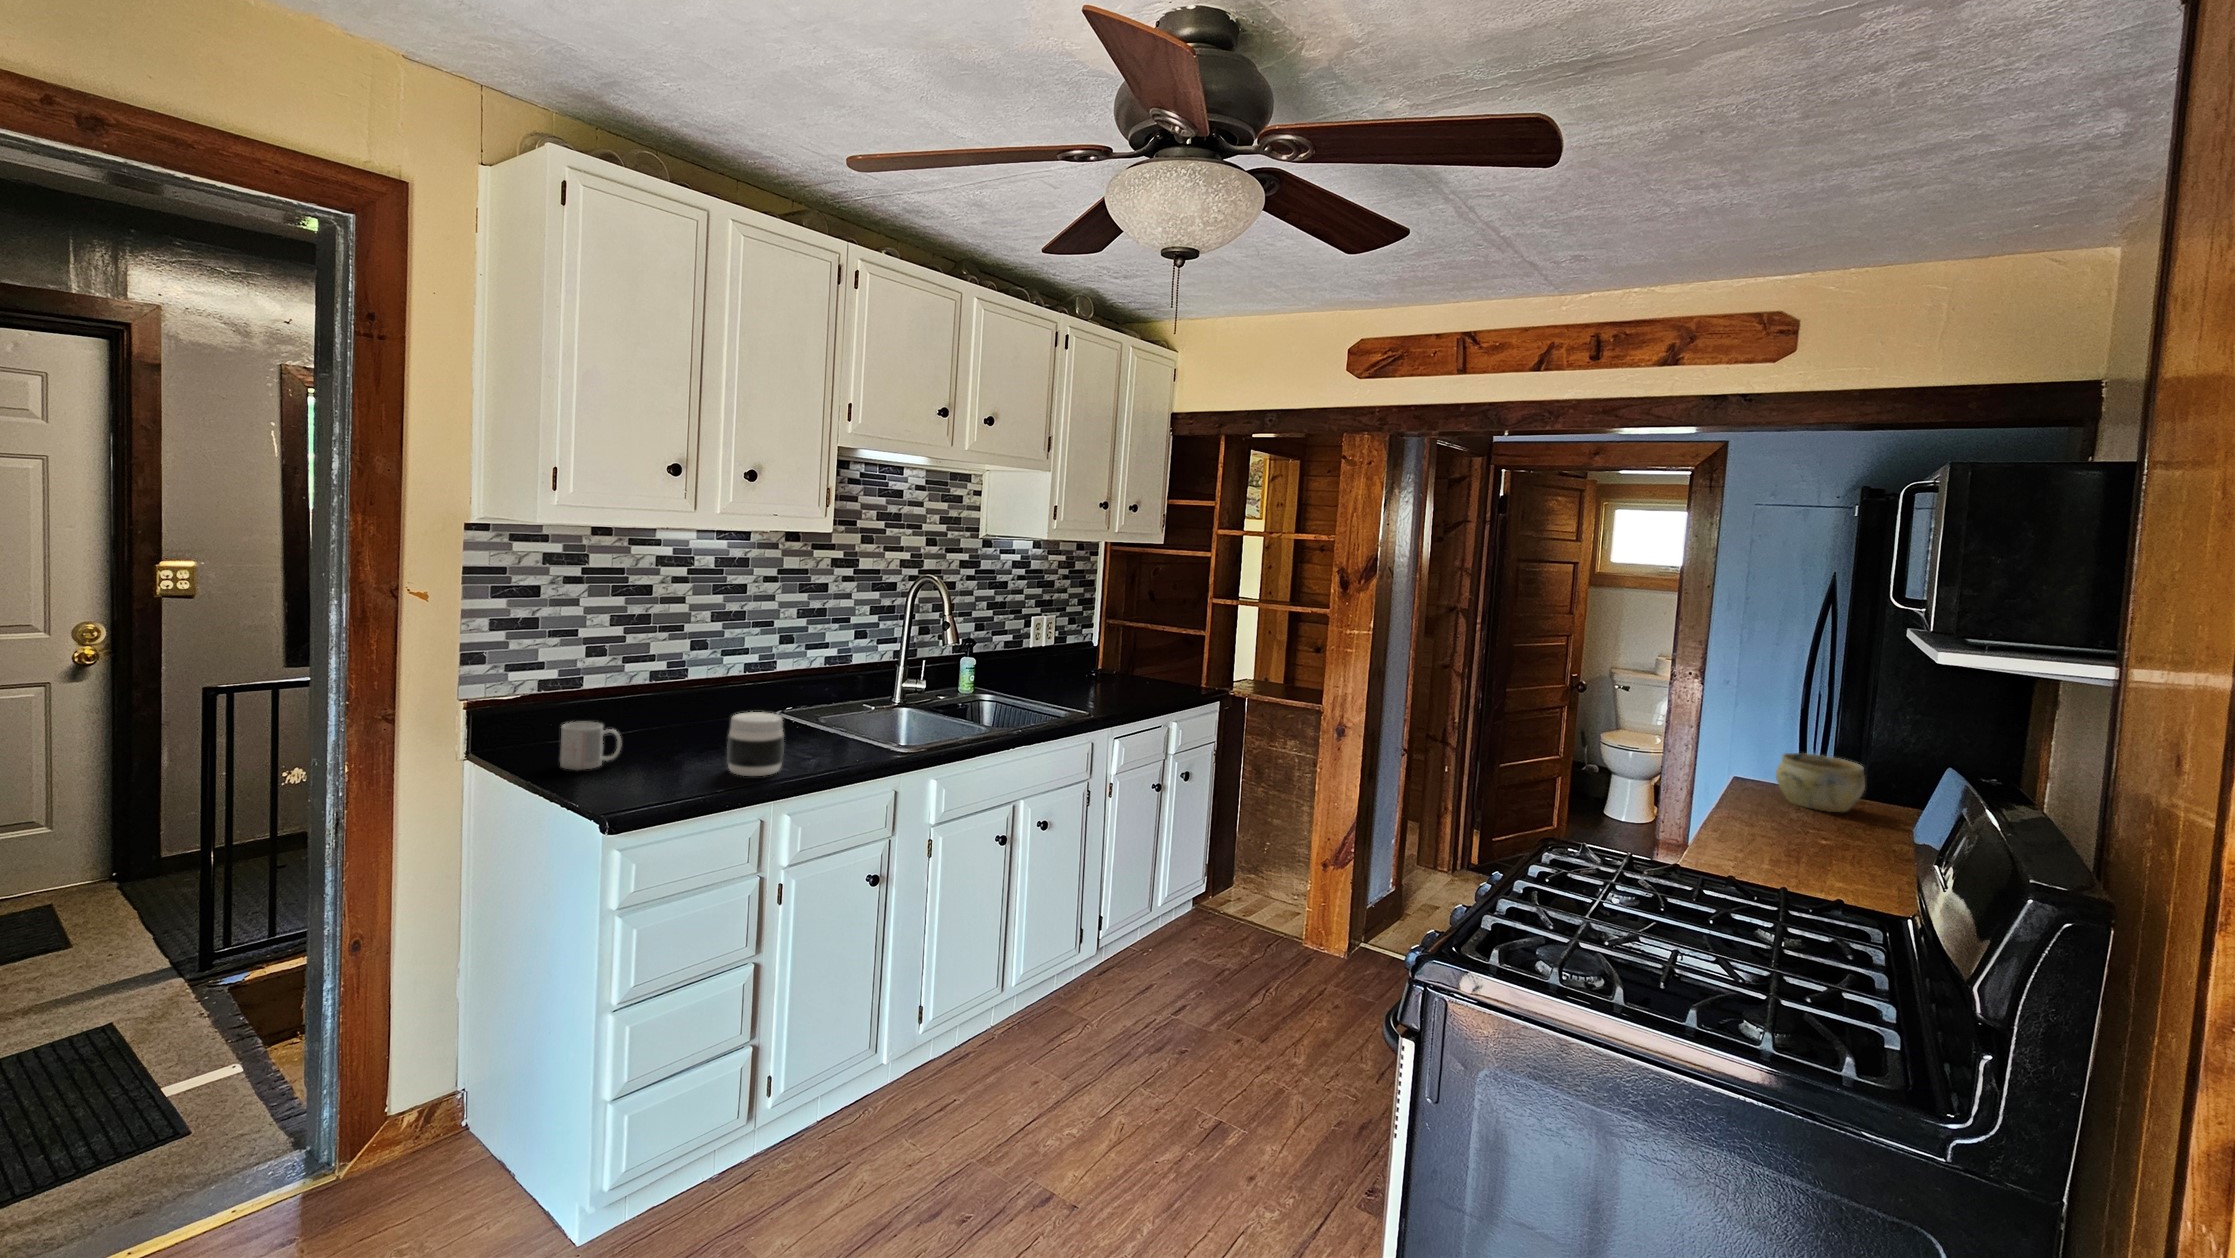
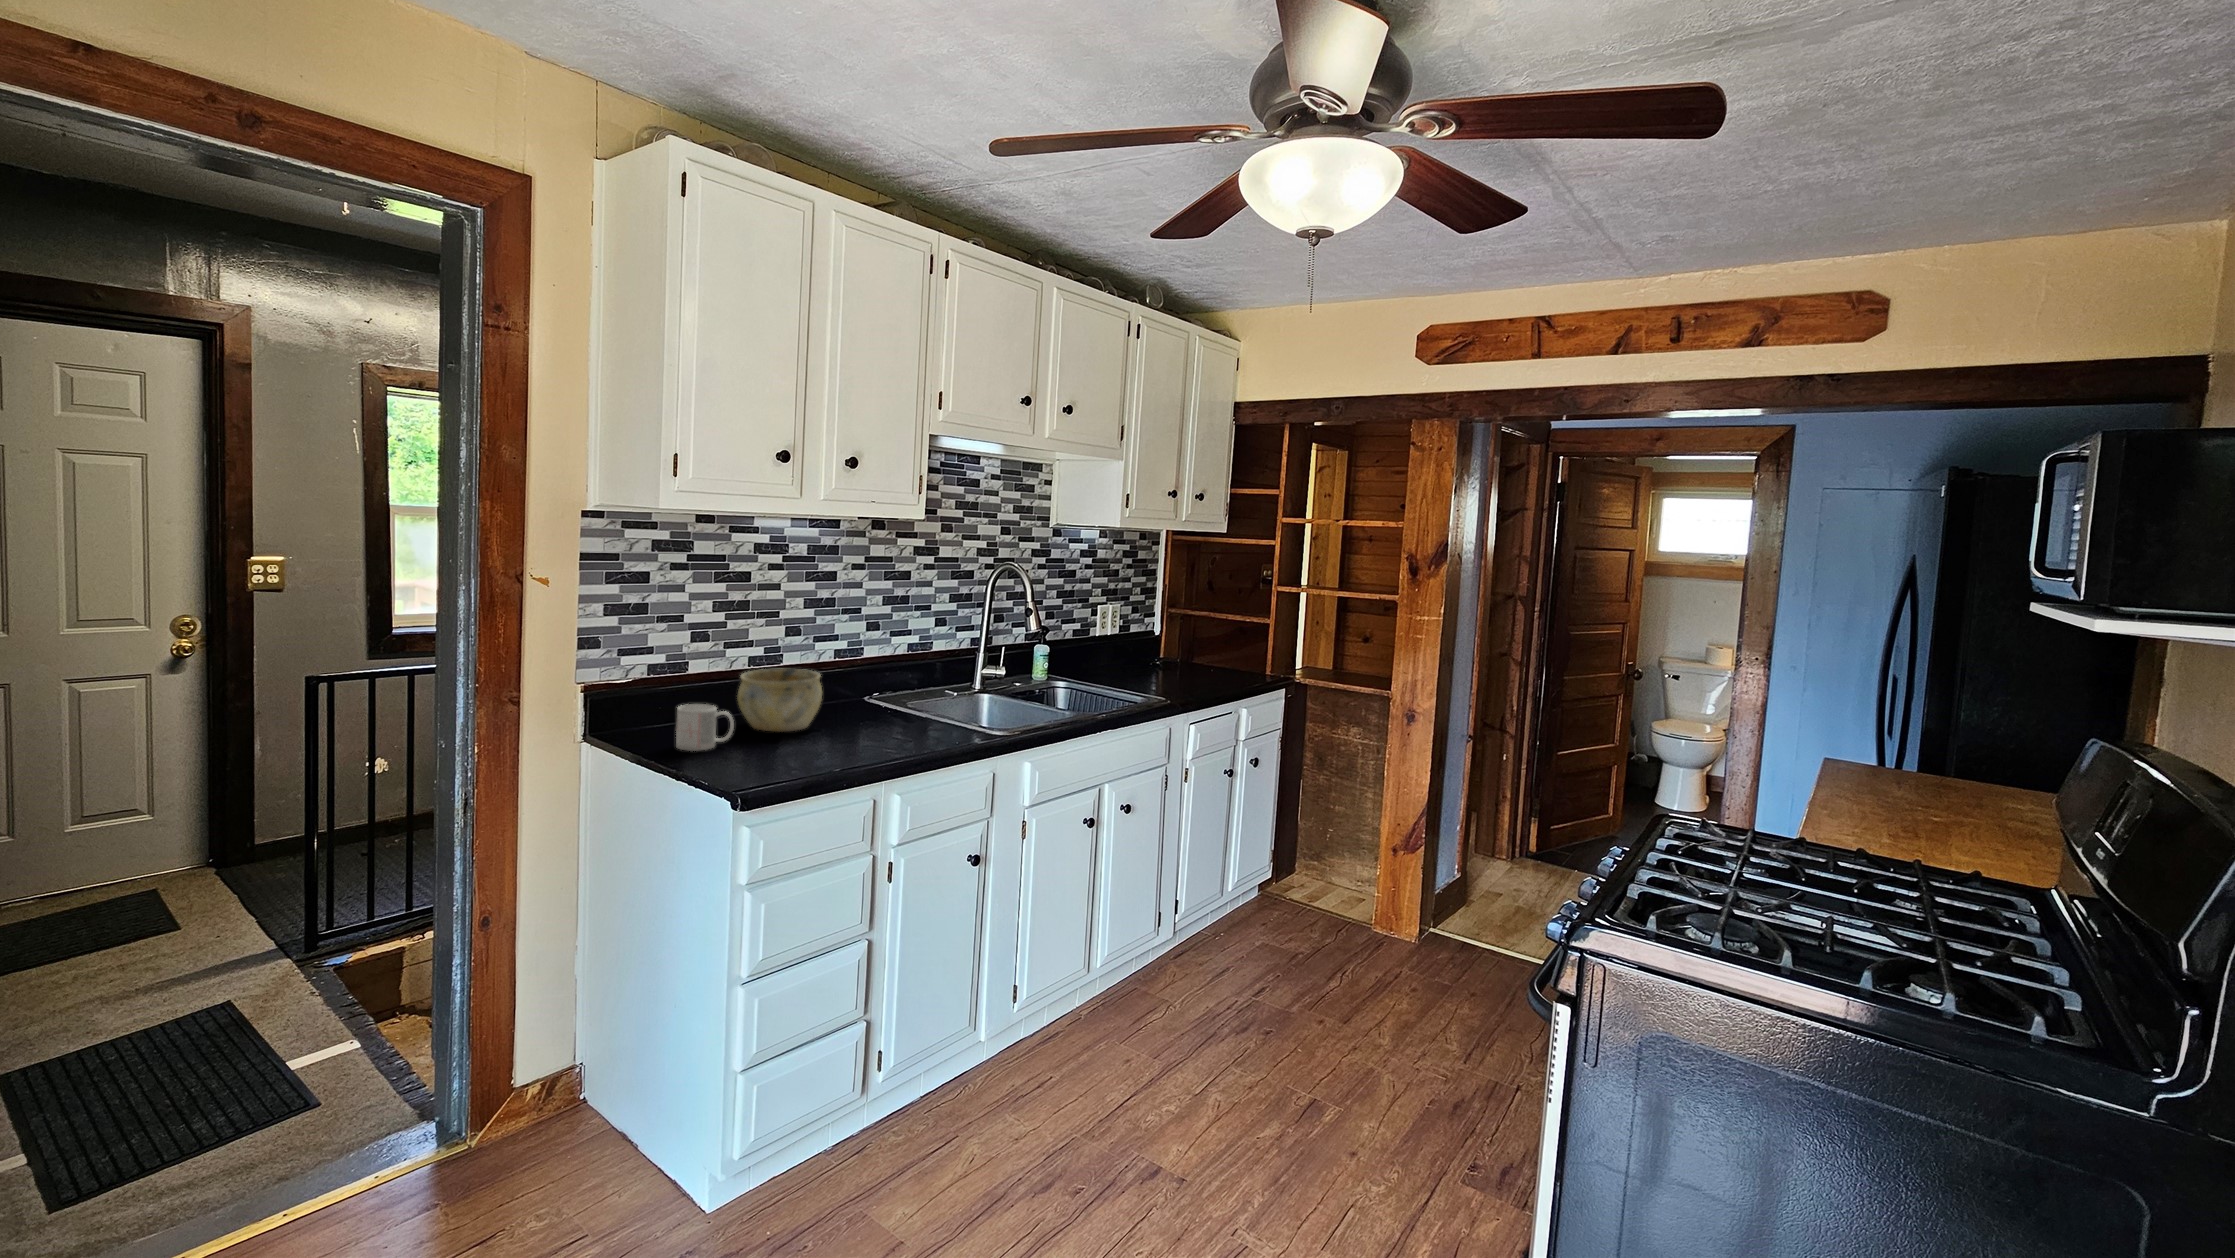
jar: present [727,712,784,776] -> none [838,694,891,757]
ceramic bowl: present [1776,753,1865,812] -> present [737,669,822,732]

